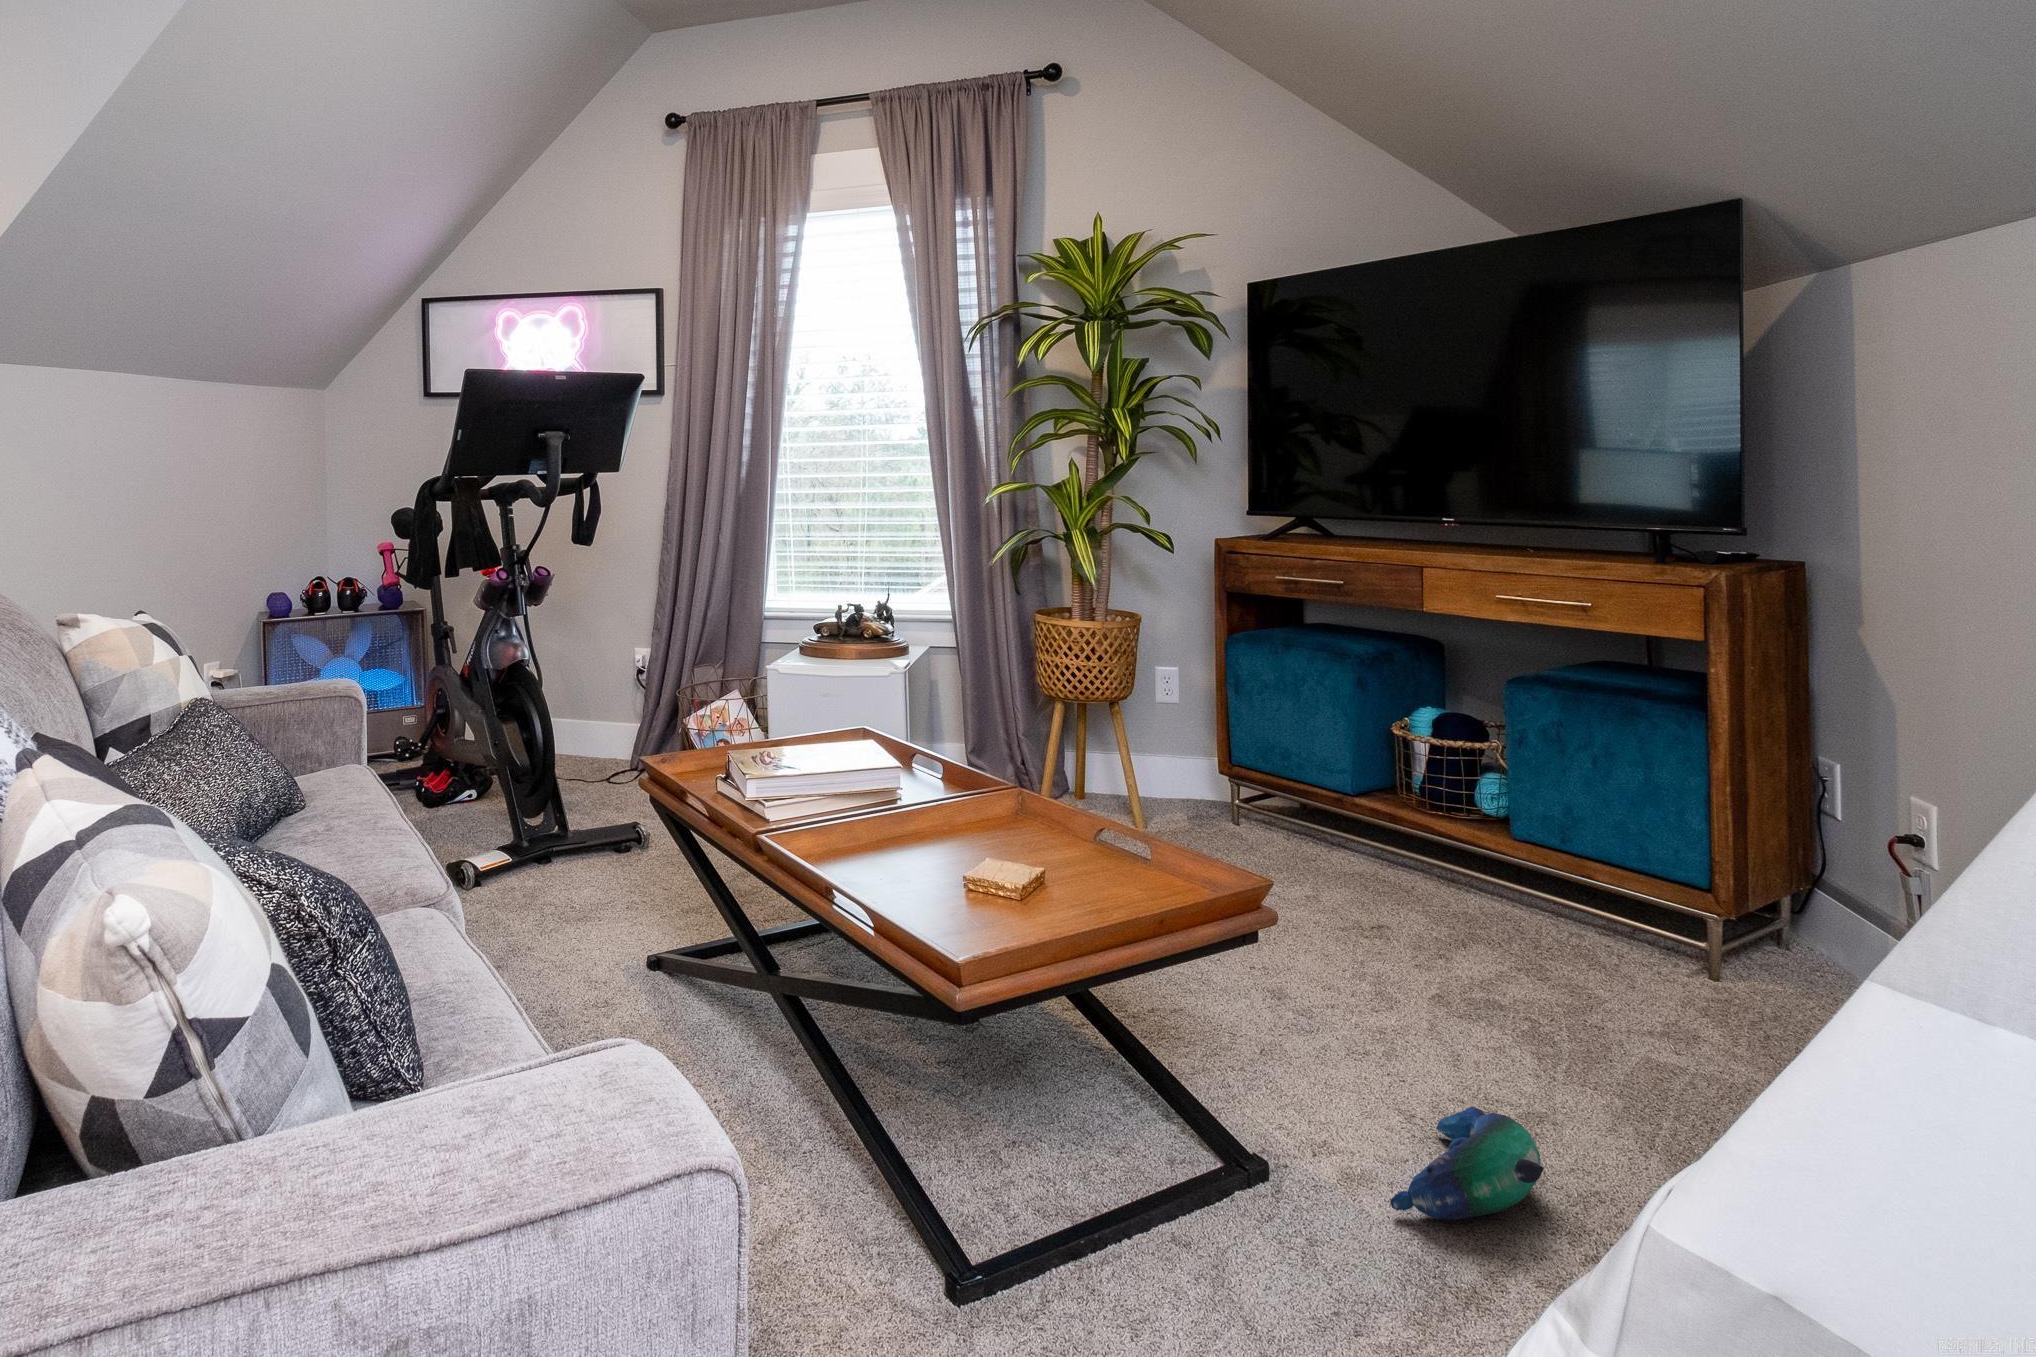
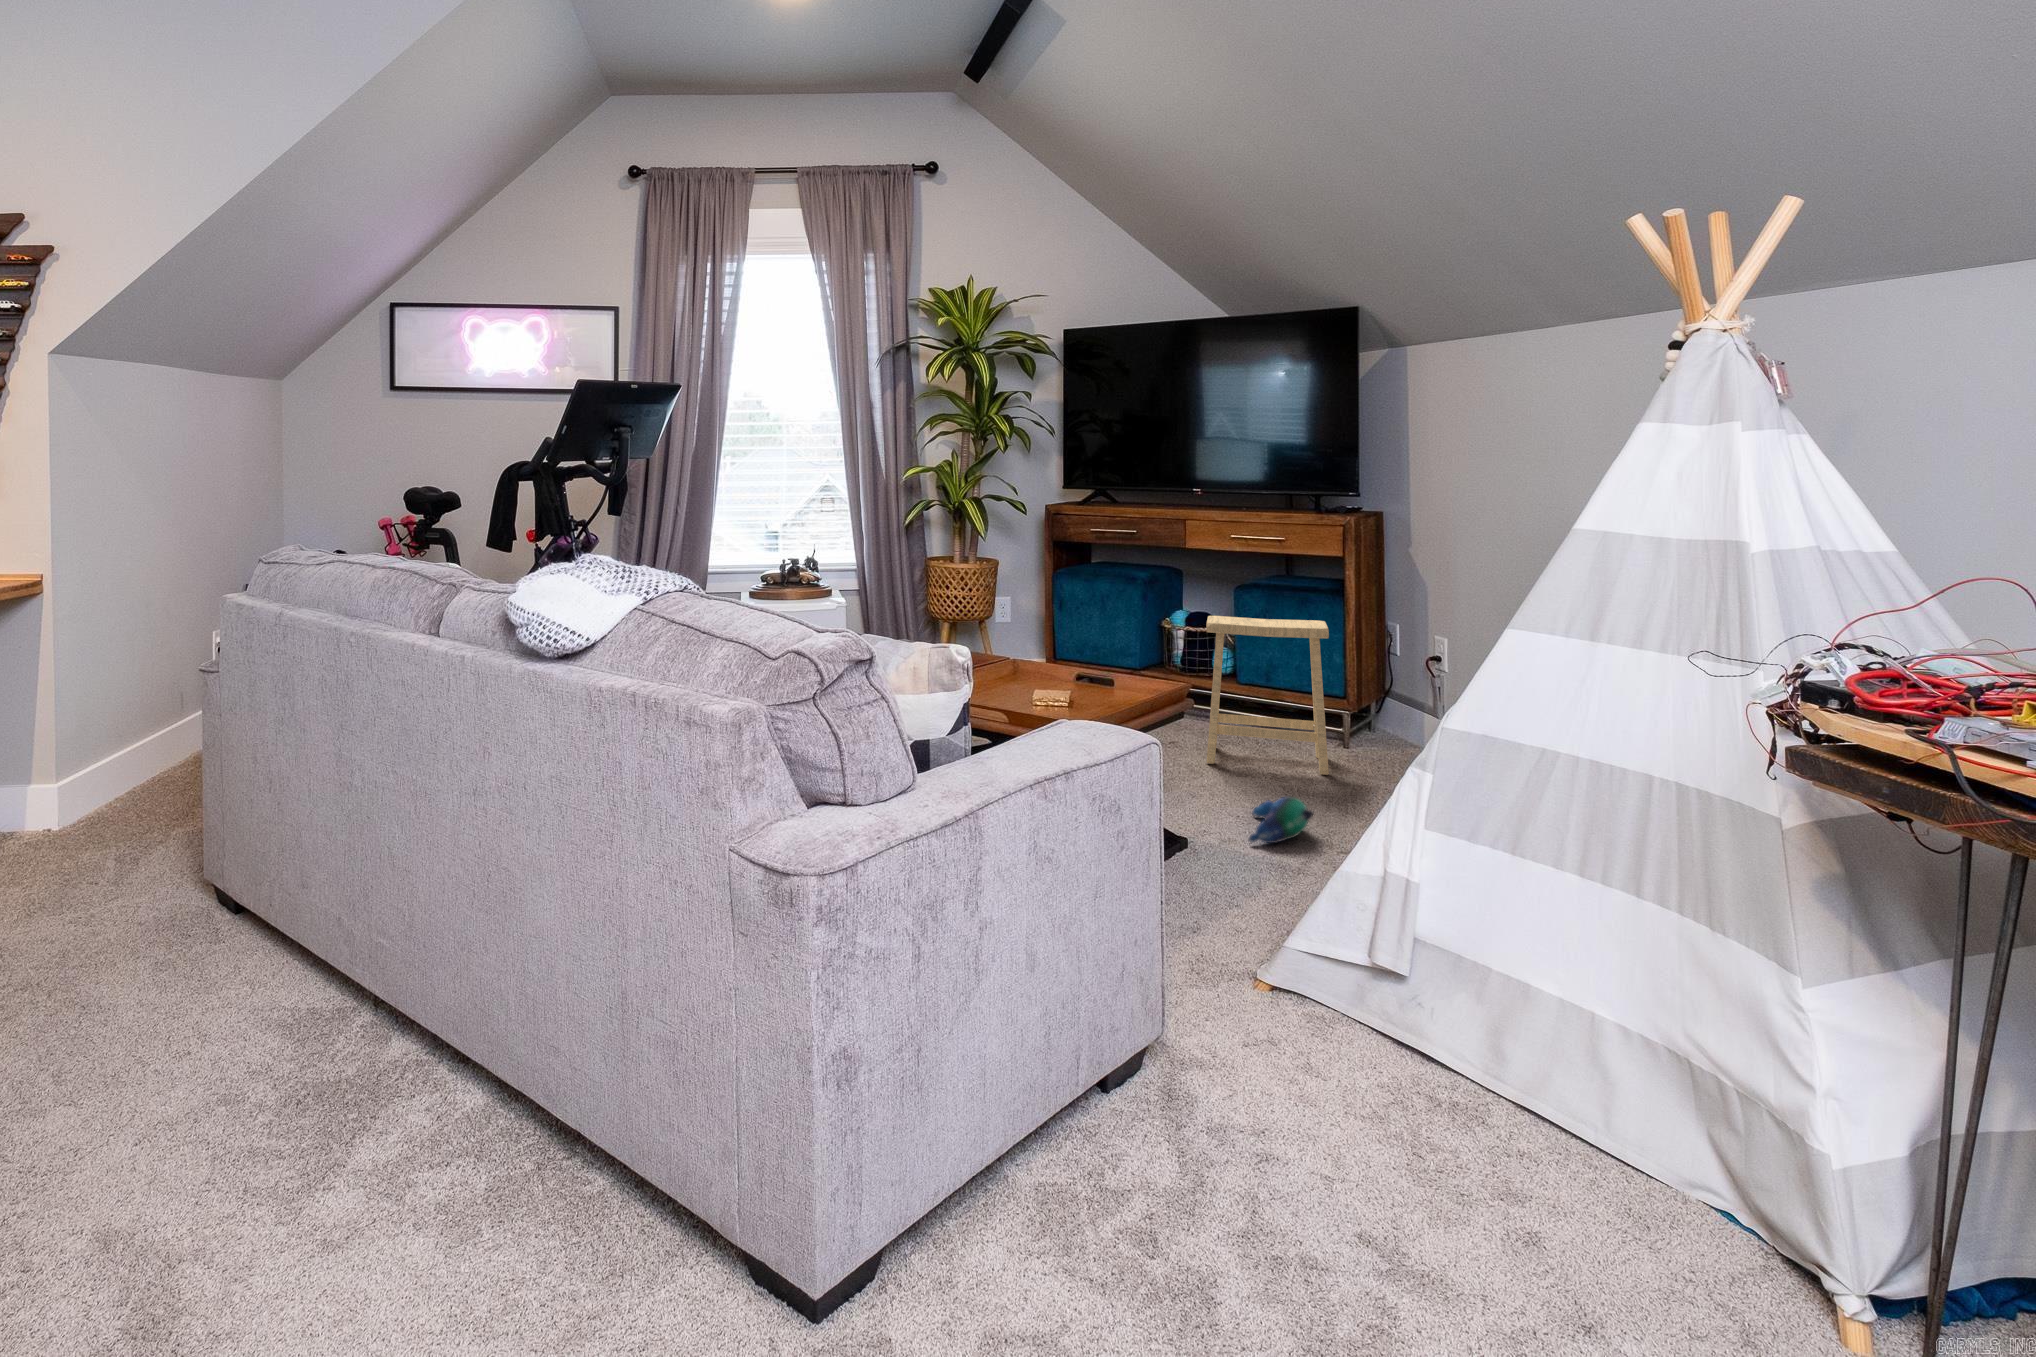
footstool: none [1408,731,1657,1048] -> present [1206,616,1329,775]

